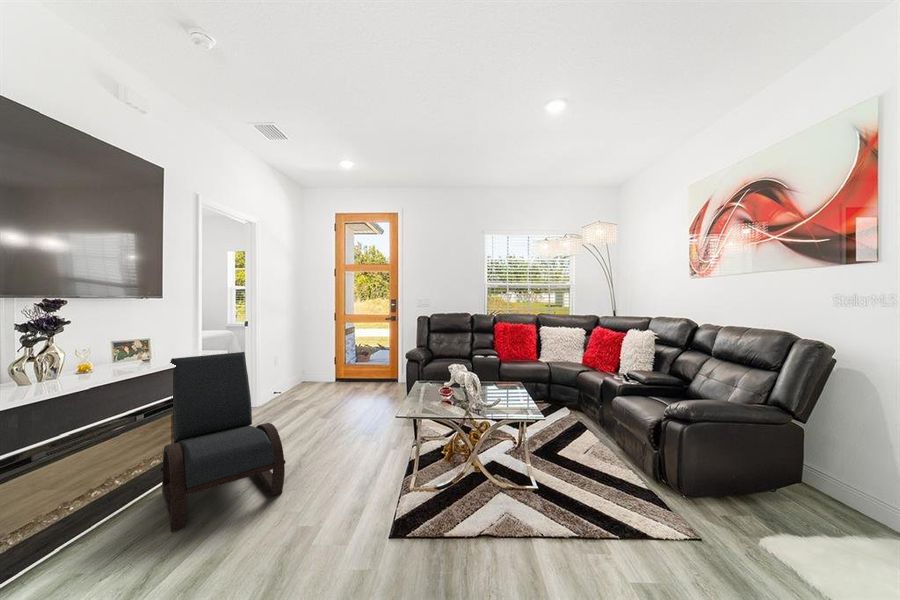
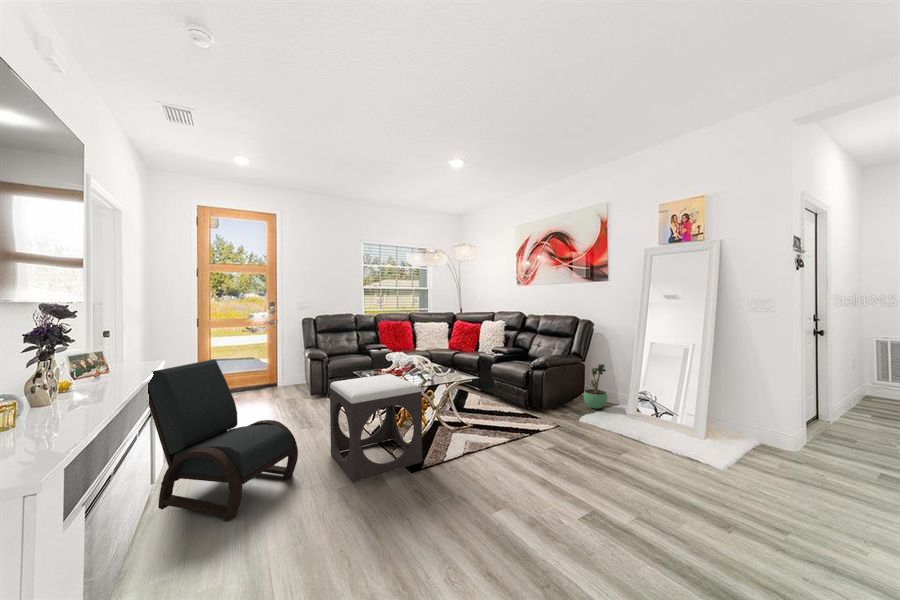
footstool: none [313,392,422,529] -> present [330,374,422,482]
potted plant: none [790,430,858,523] -> present [583,364,607,409]

